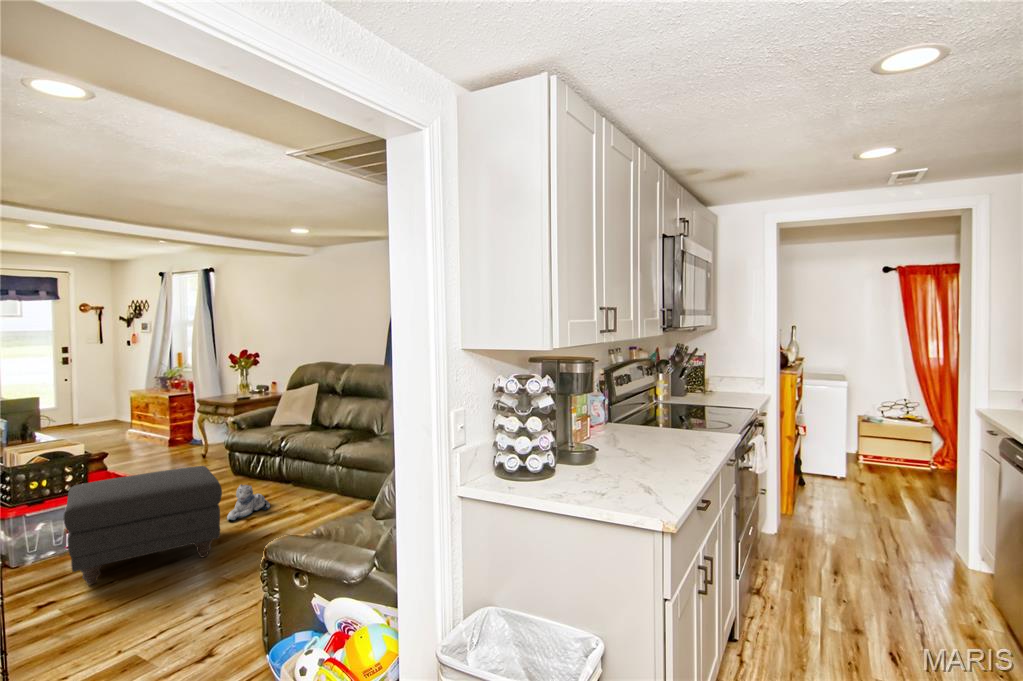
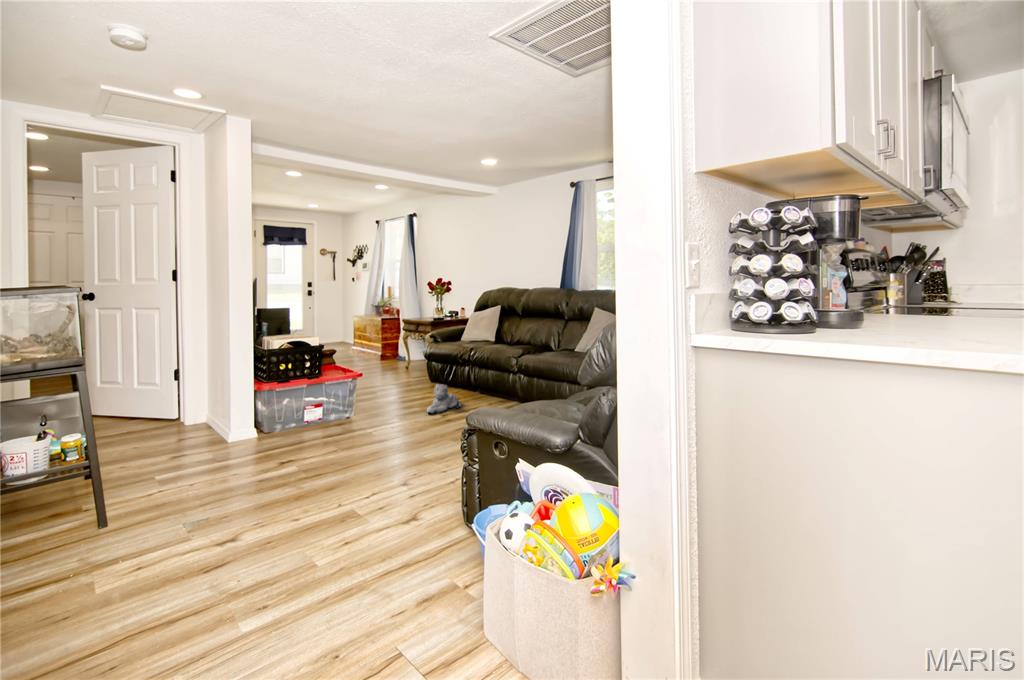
ottoman: present [64,466,222,585] -> none [299,361,423,450]

